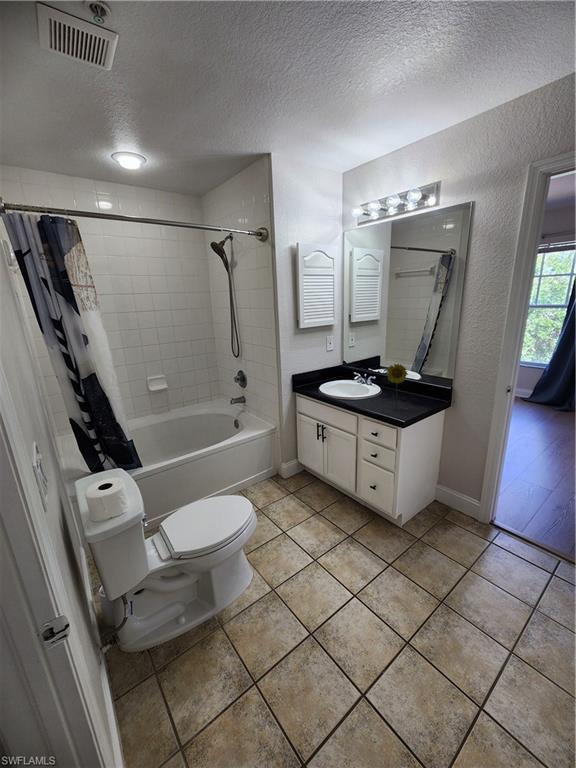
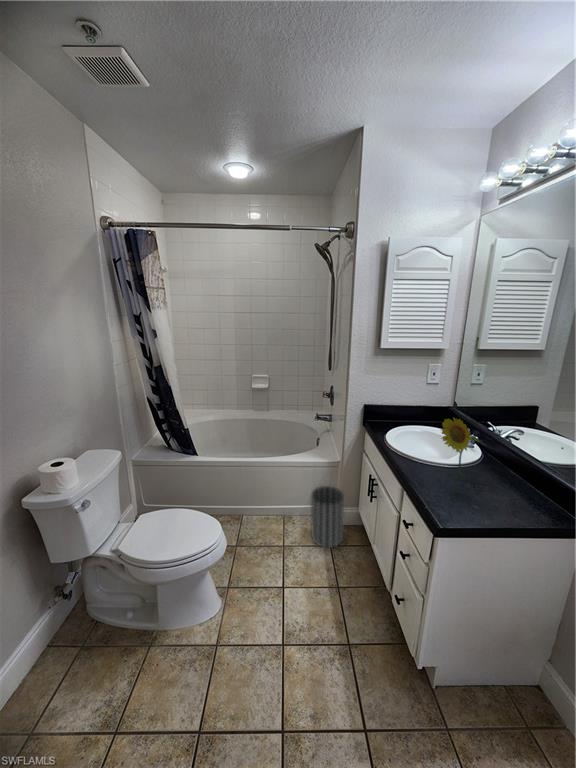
wastebasket: none [269,449,296,497] -> present [311,486,344,548]

